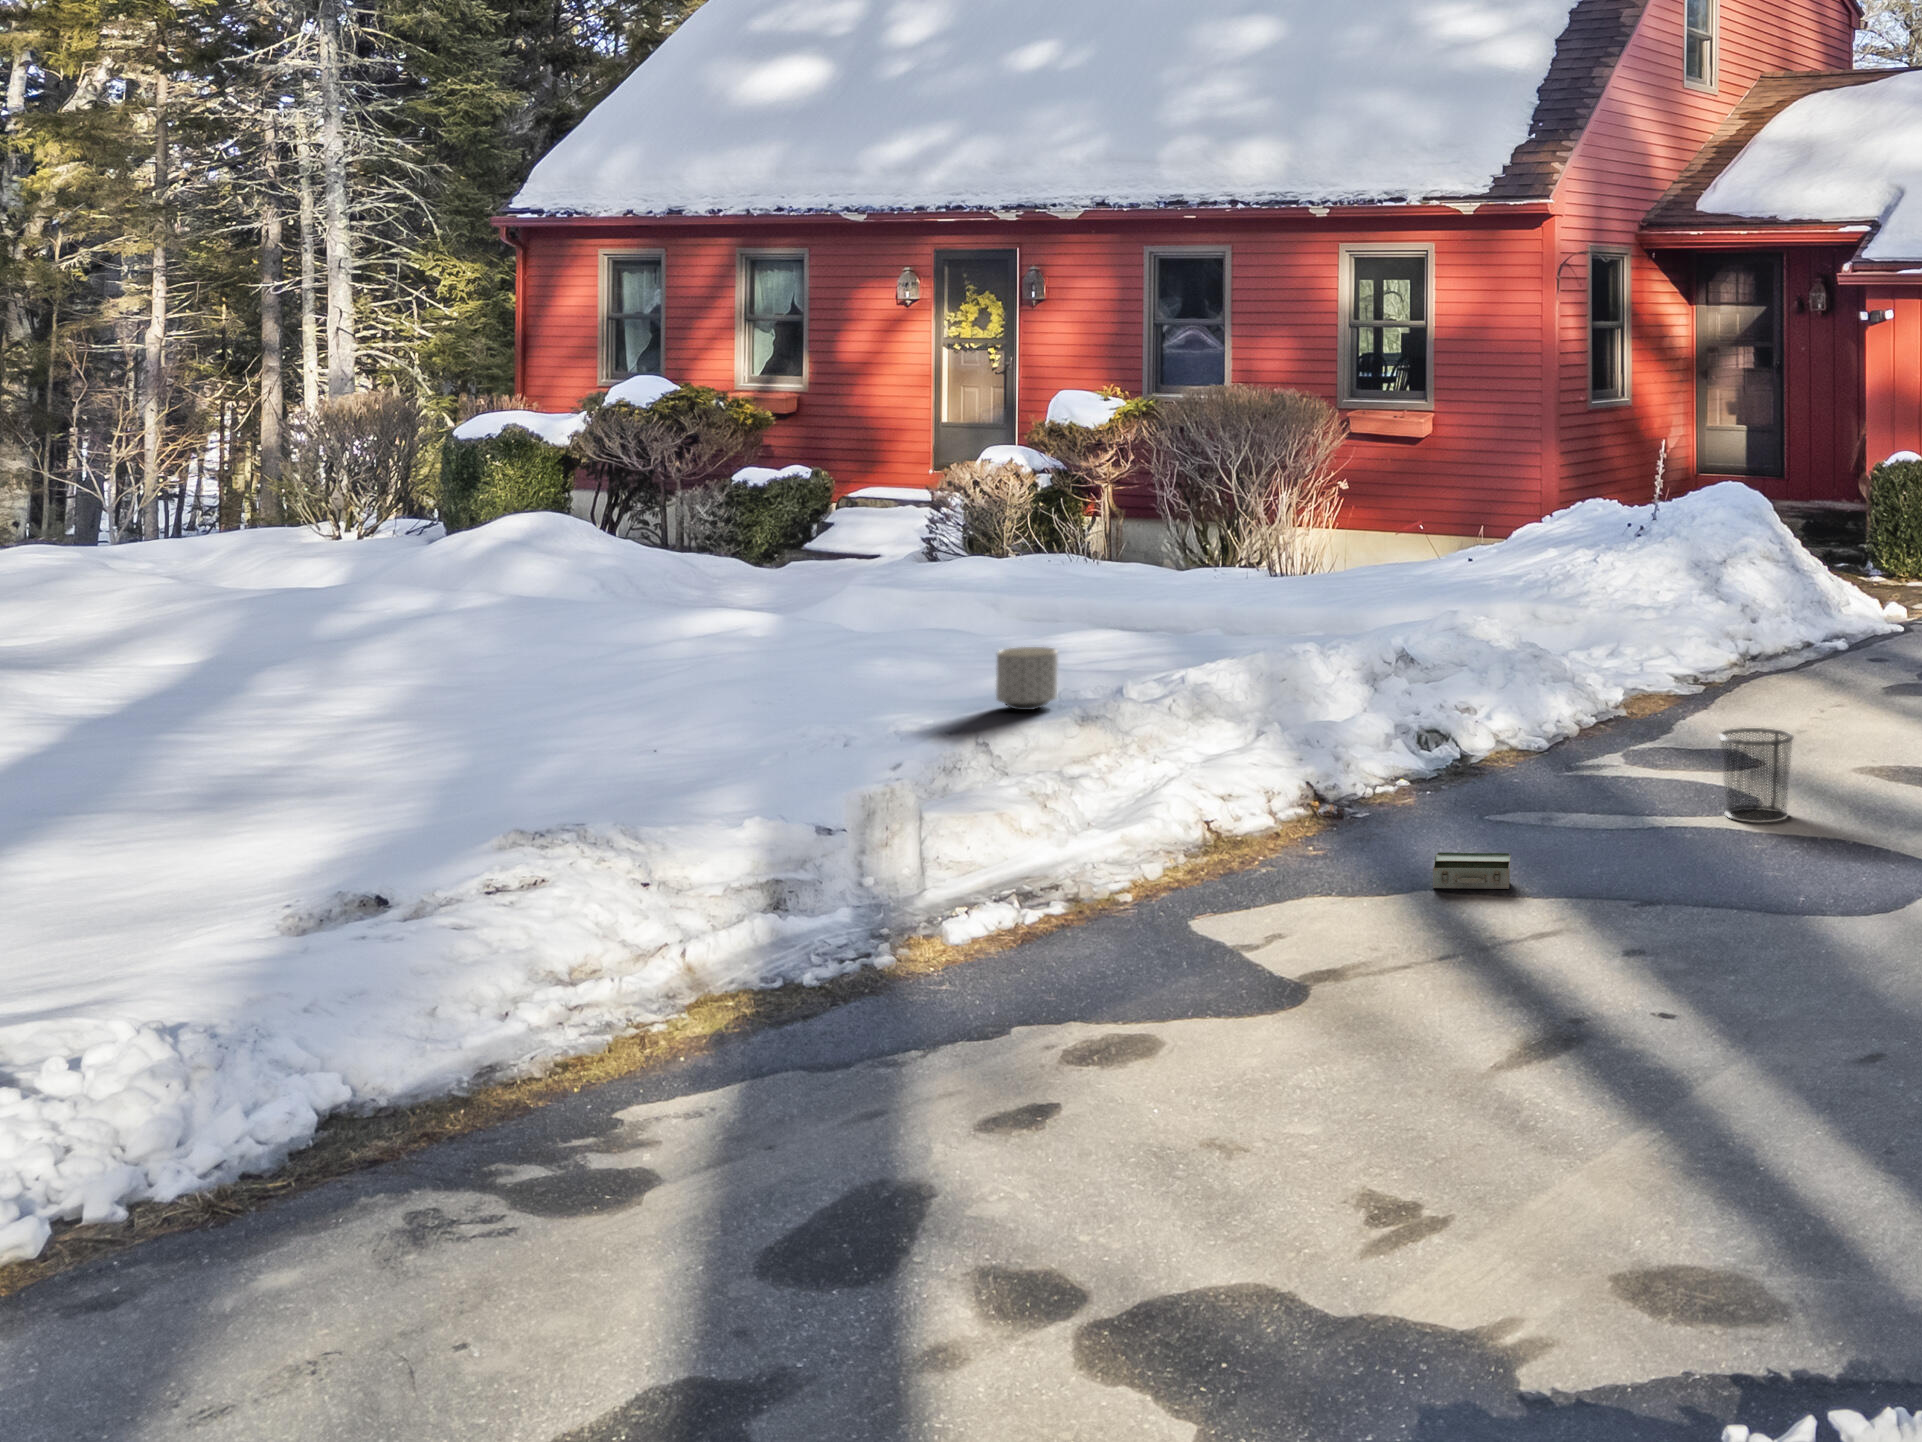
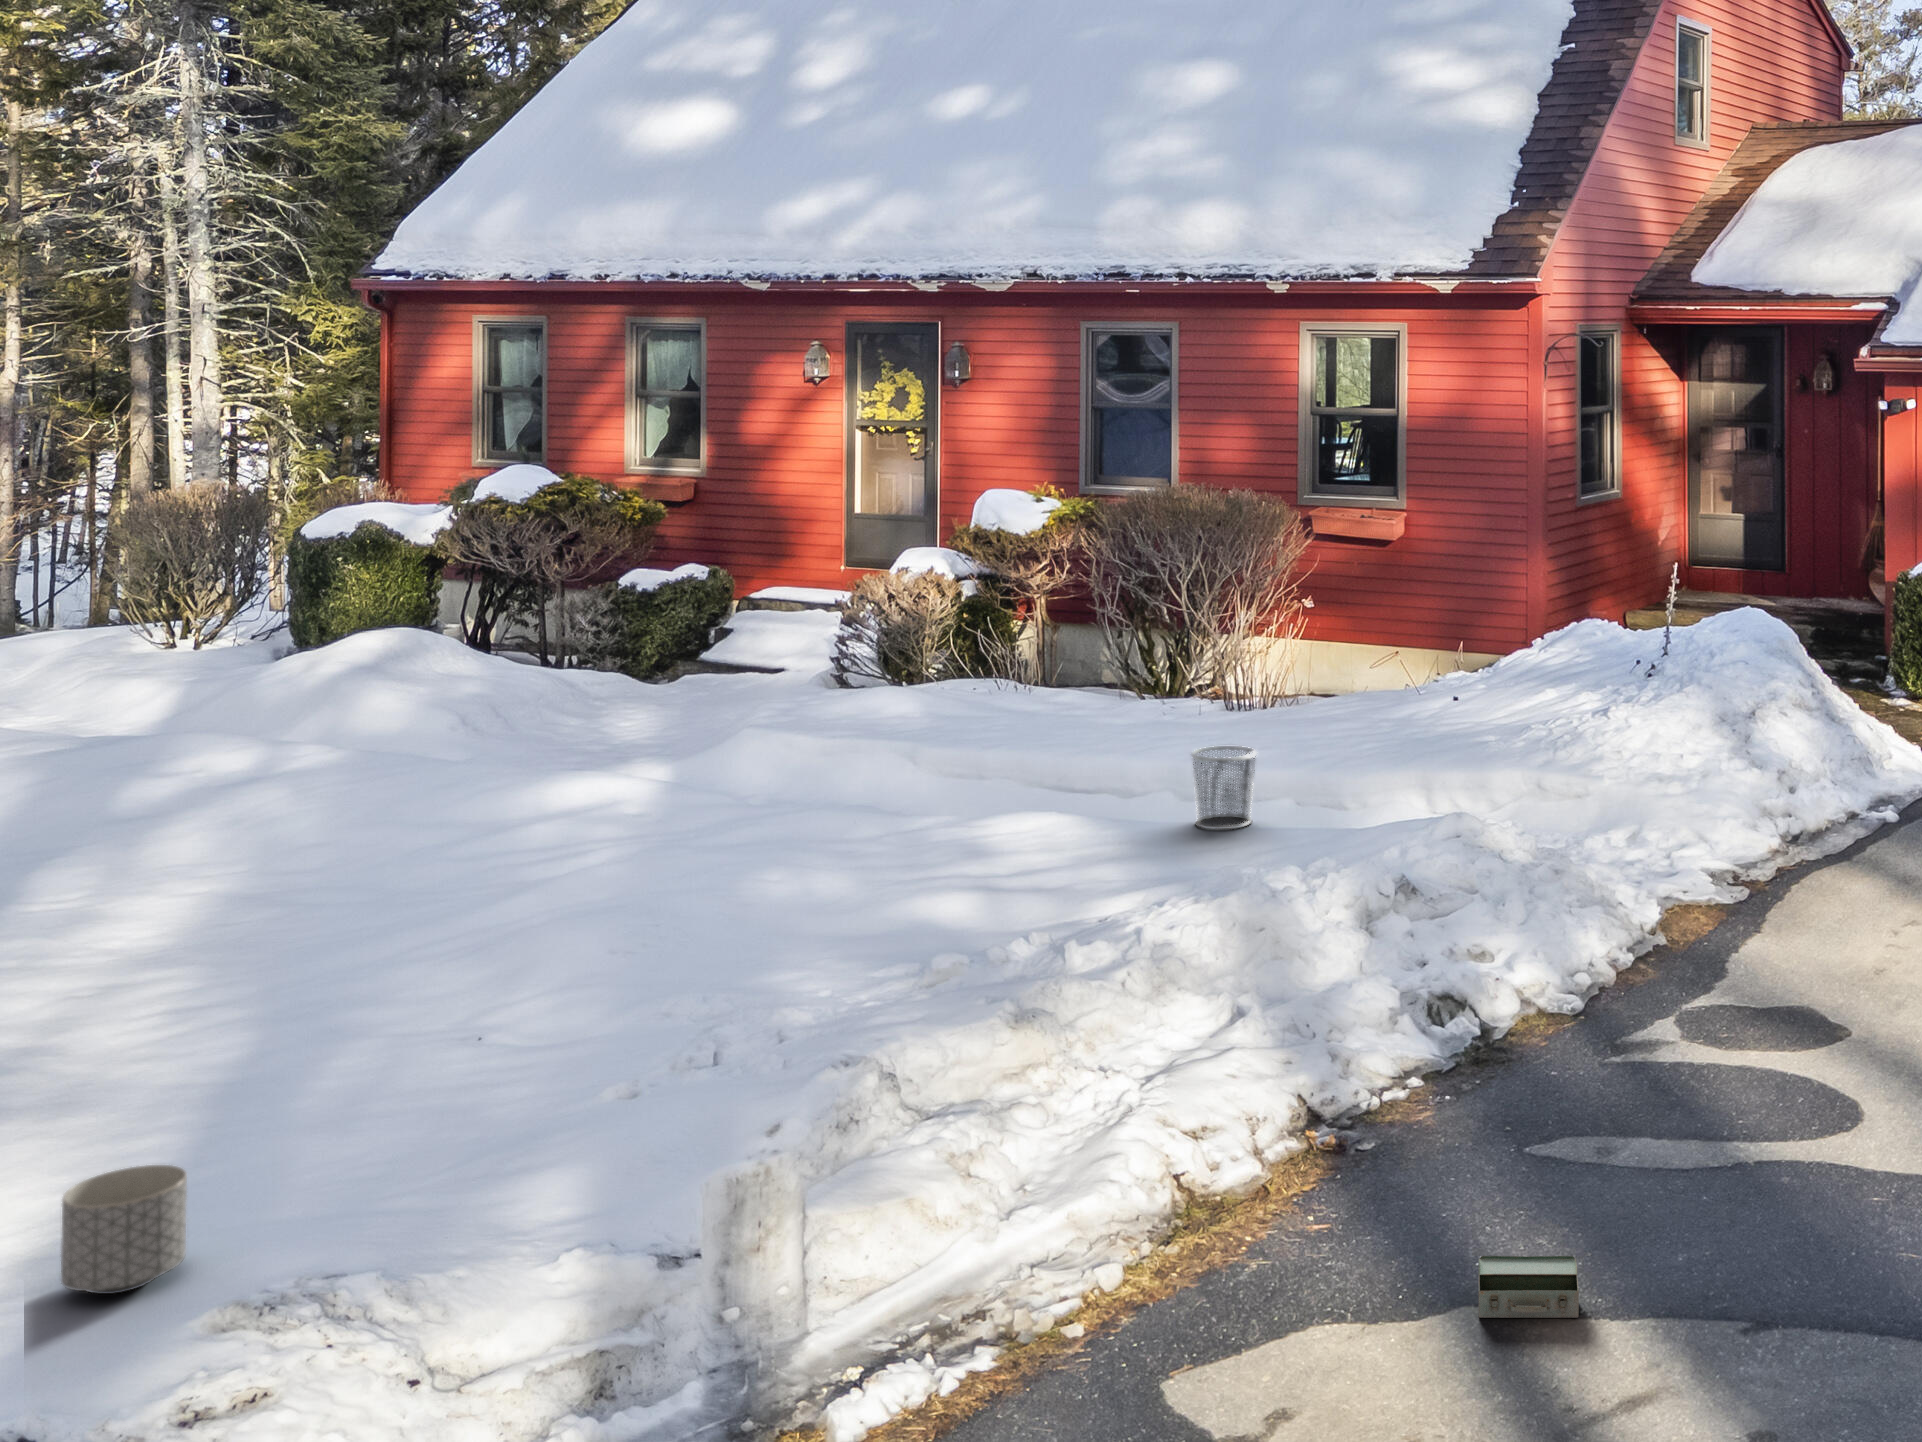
planter: present [996,647,1058,710] -> present [61,1165,187,1294]
waste bin: present [1719,728,1793,823] -> present [1192,746,1257,829]

